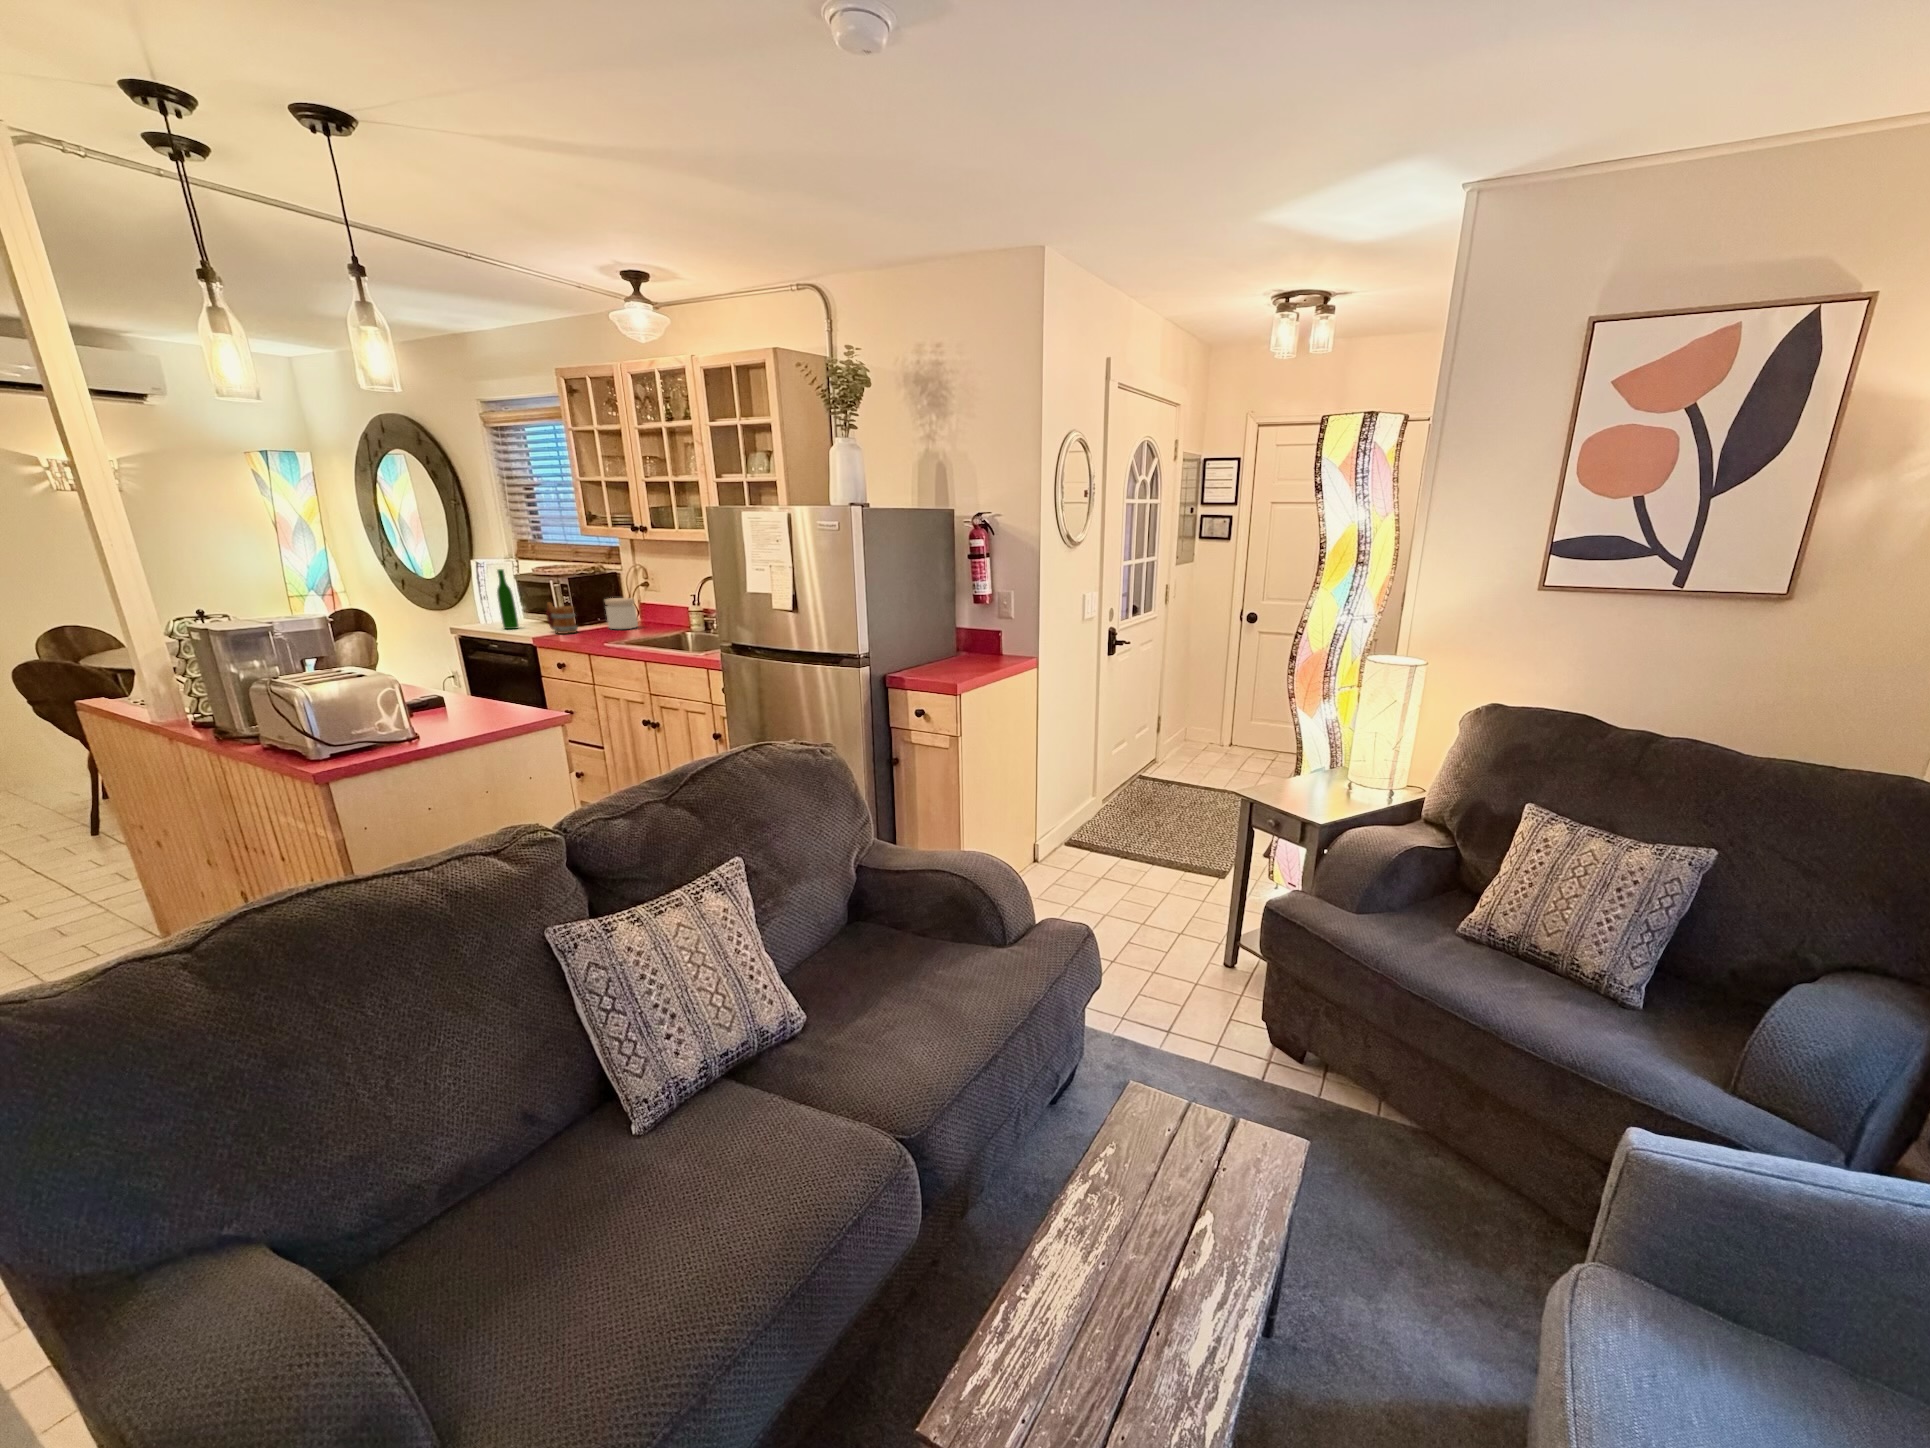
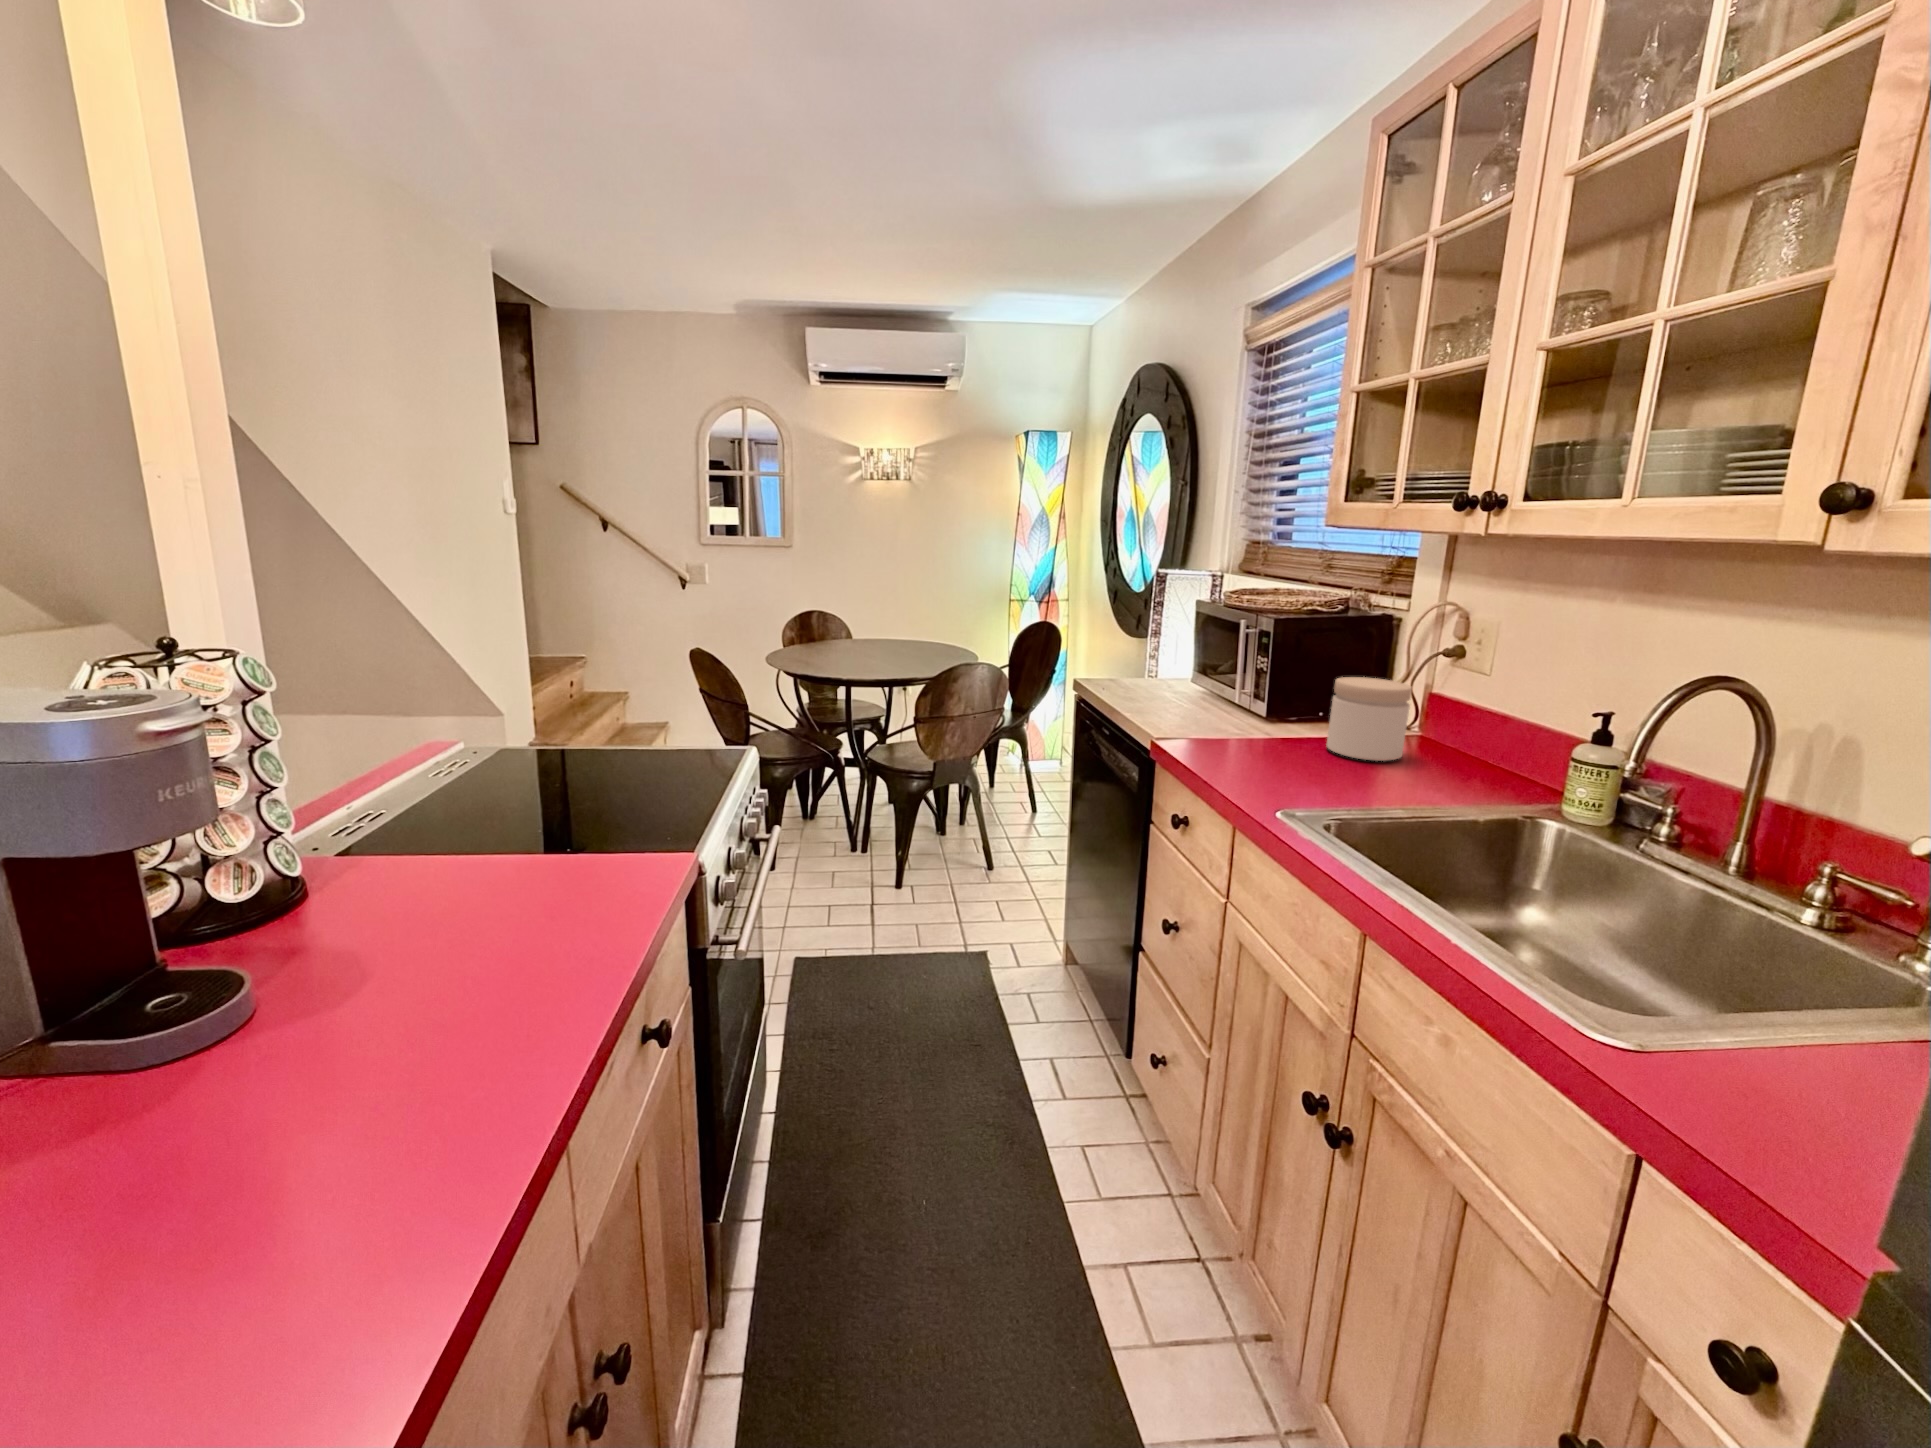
wine bottle: present [497,569,519,629] -> none [1132,587,1163,705]
mug: present [546,602,578,634] -> none [1199,667,1258,746]

